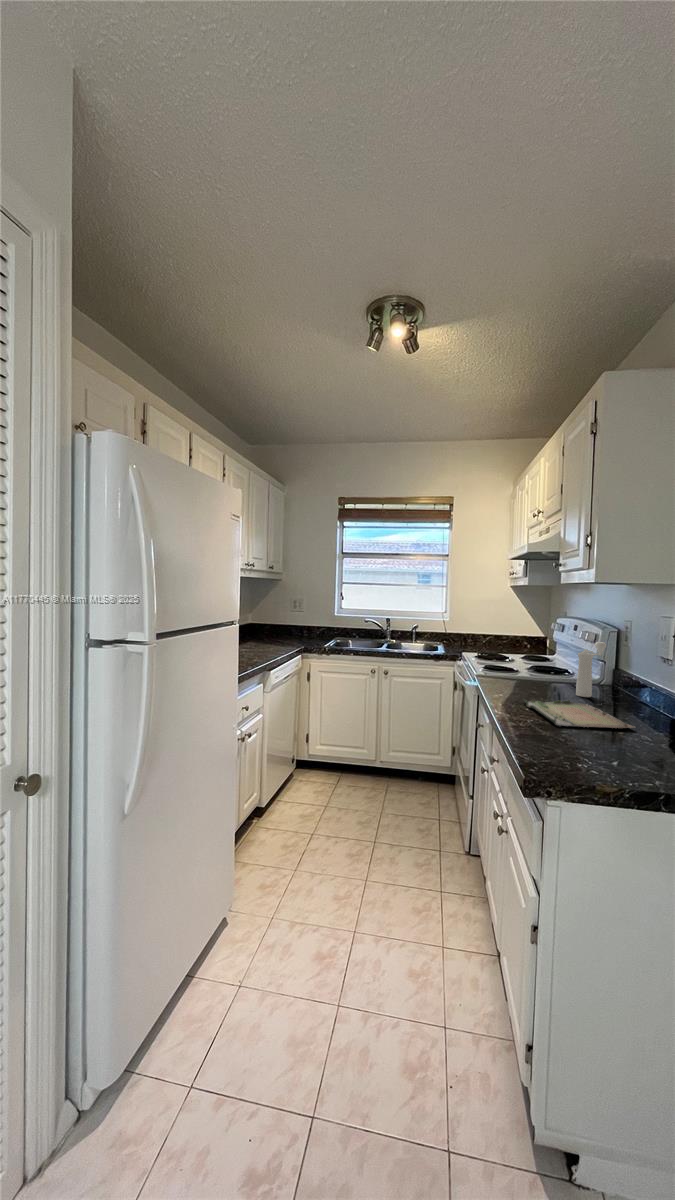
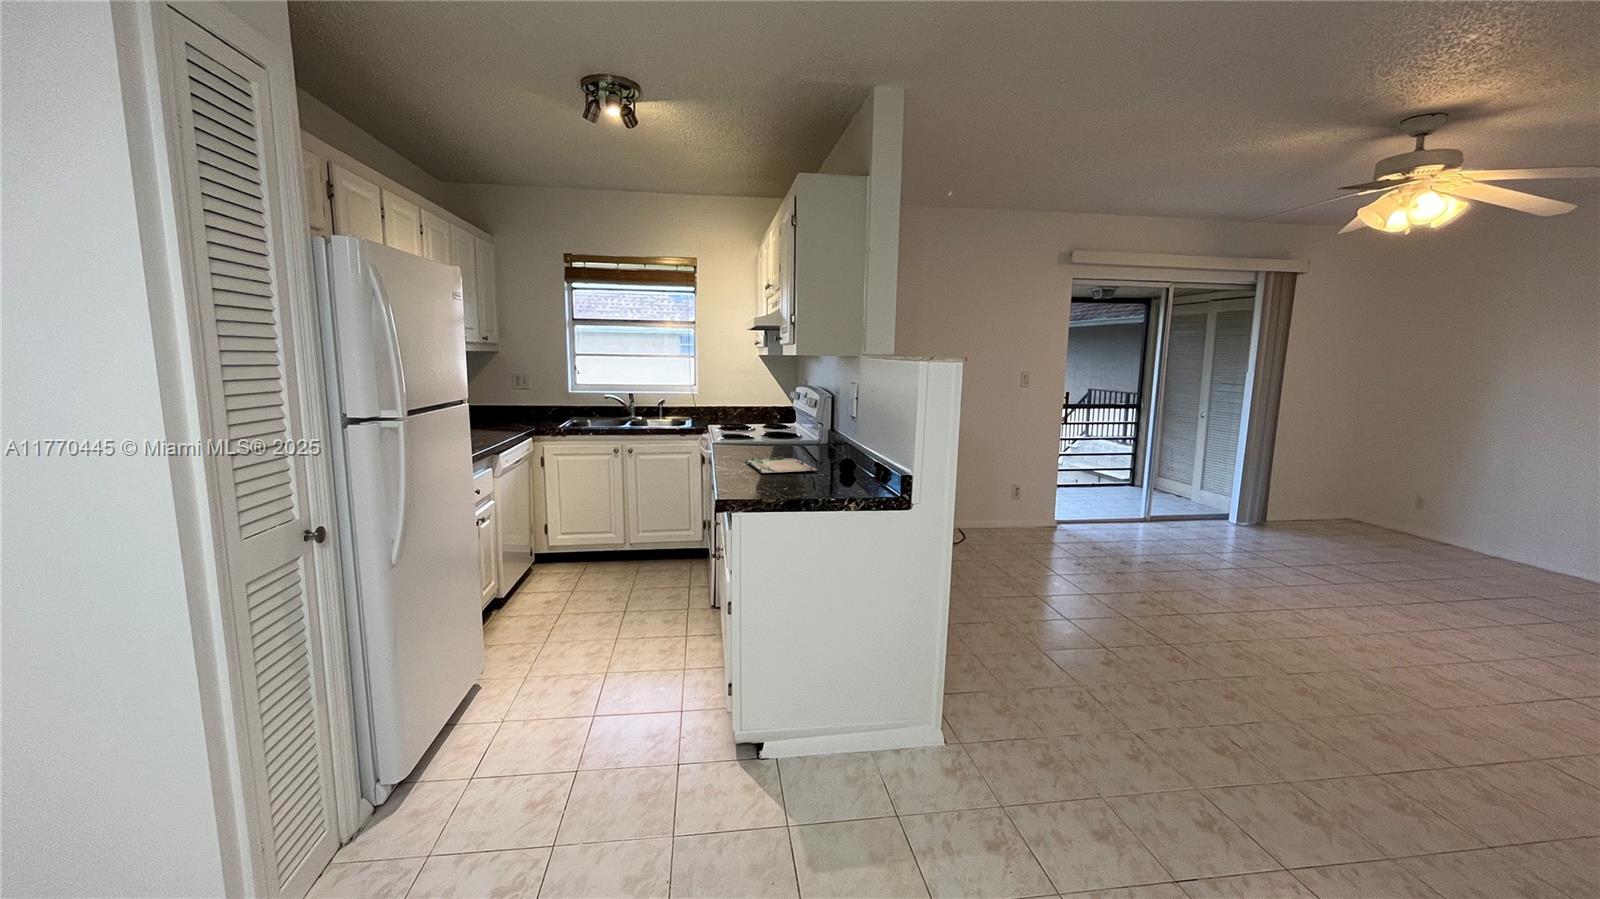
pepper mill: present [576,642,607,697] -> none [792,408,817,455]

